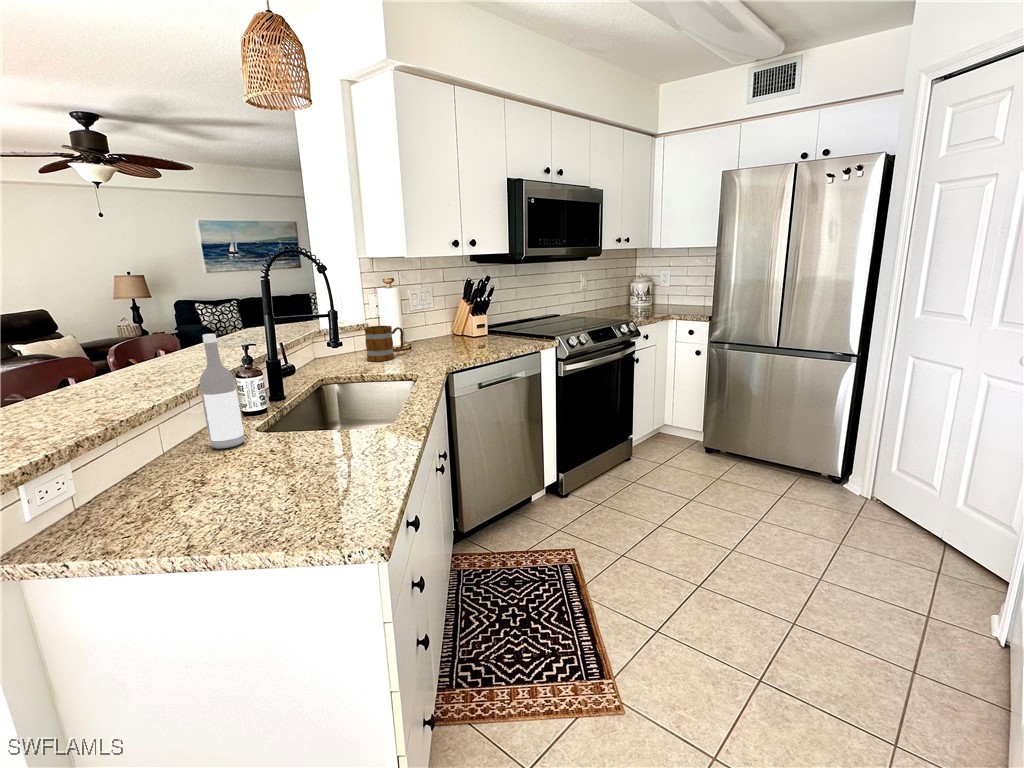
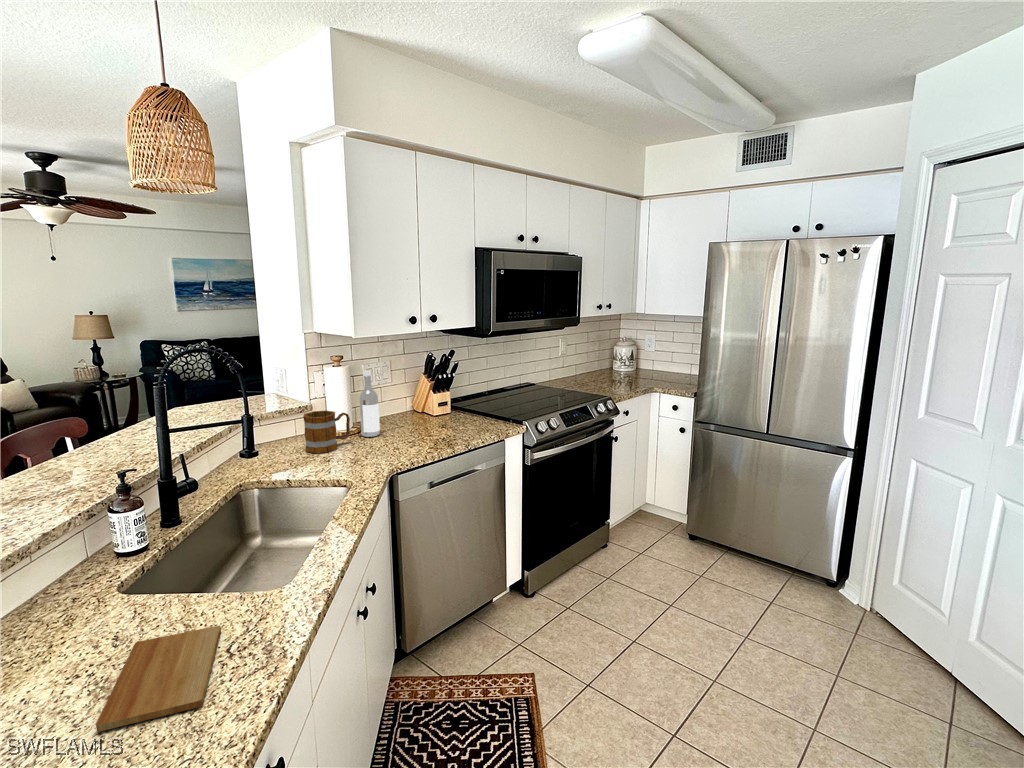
wine bottle: present [200,334,244,449] -> present [360,371,380,437]
cutting board: none [282,445,355,493] -> present [96,626,221,732]

